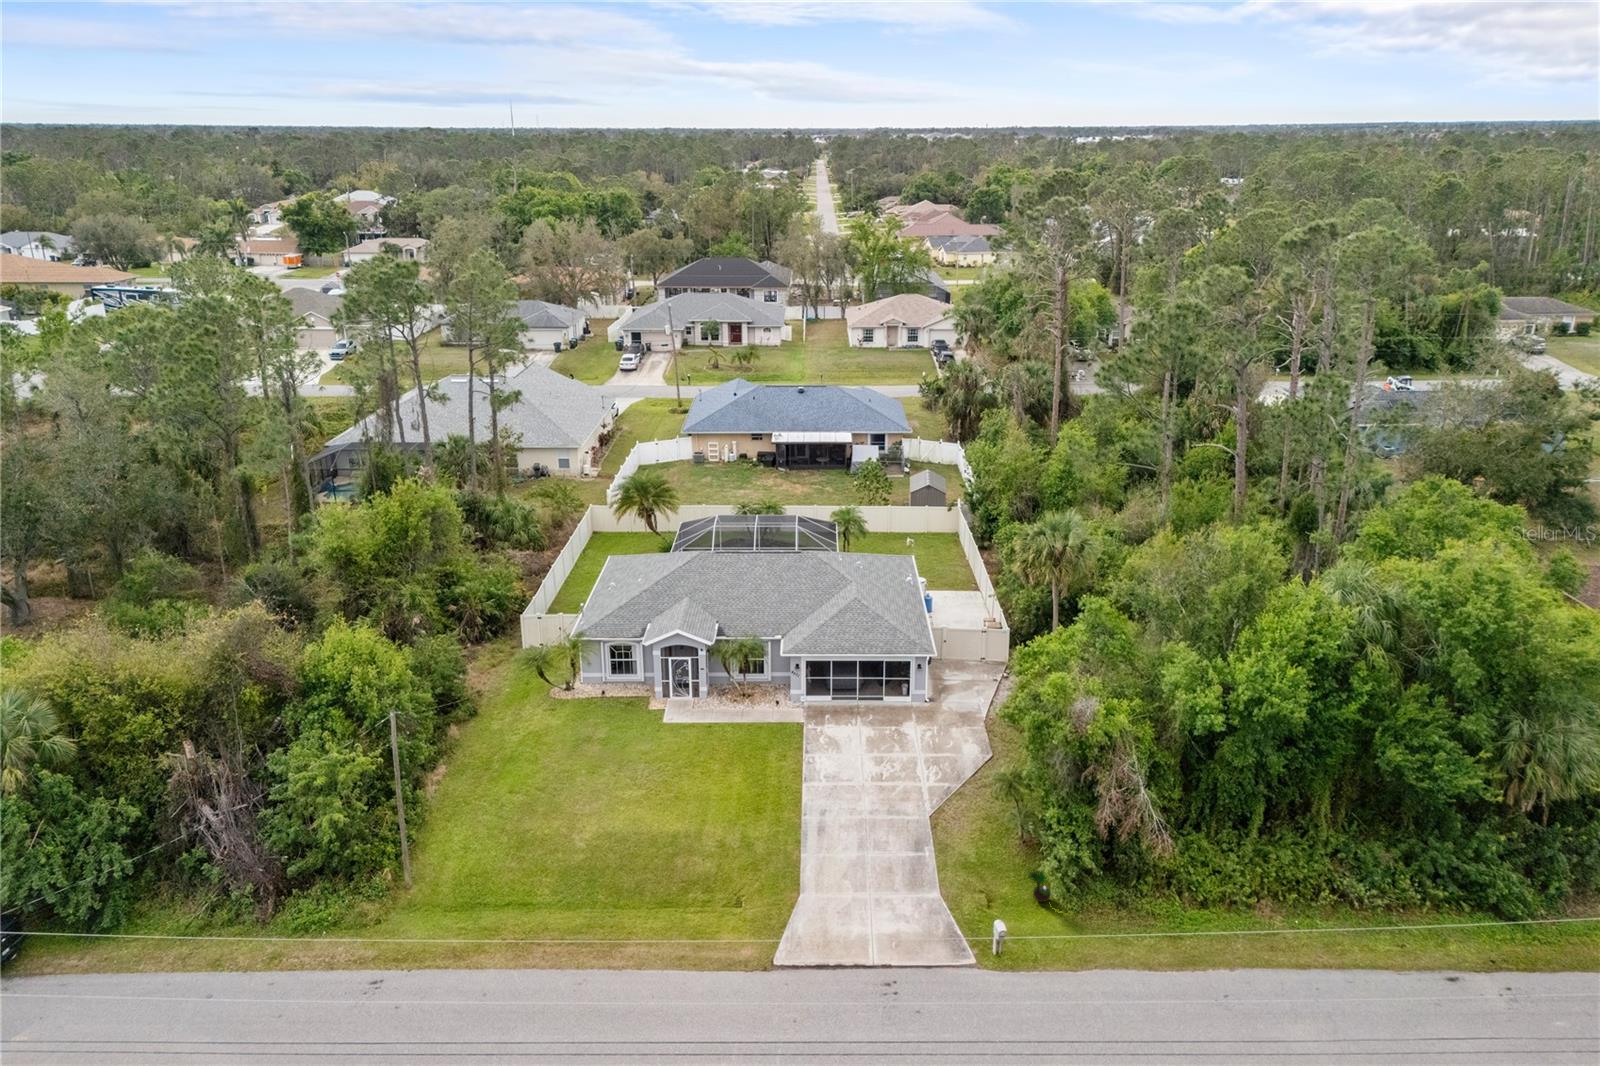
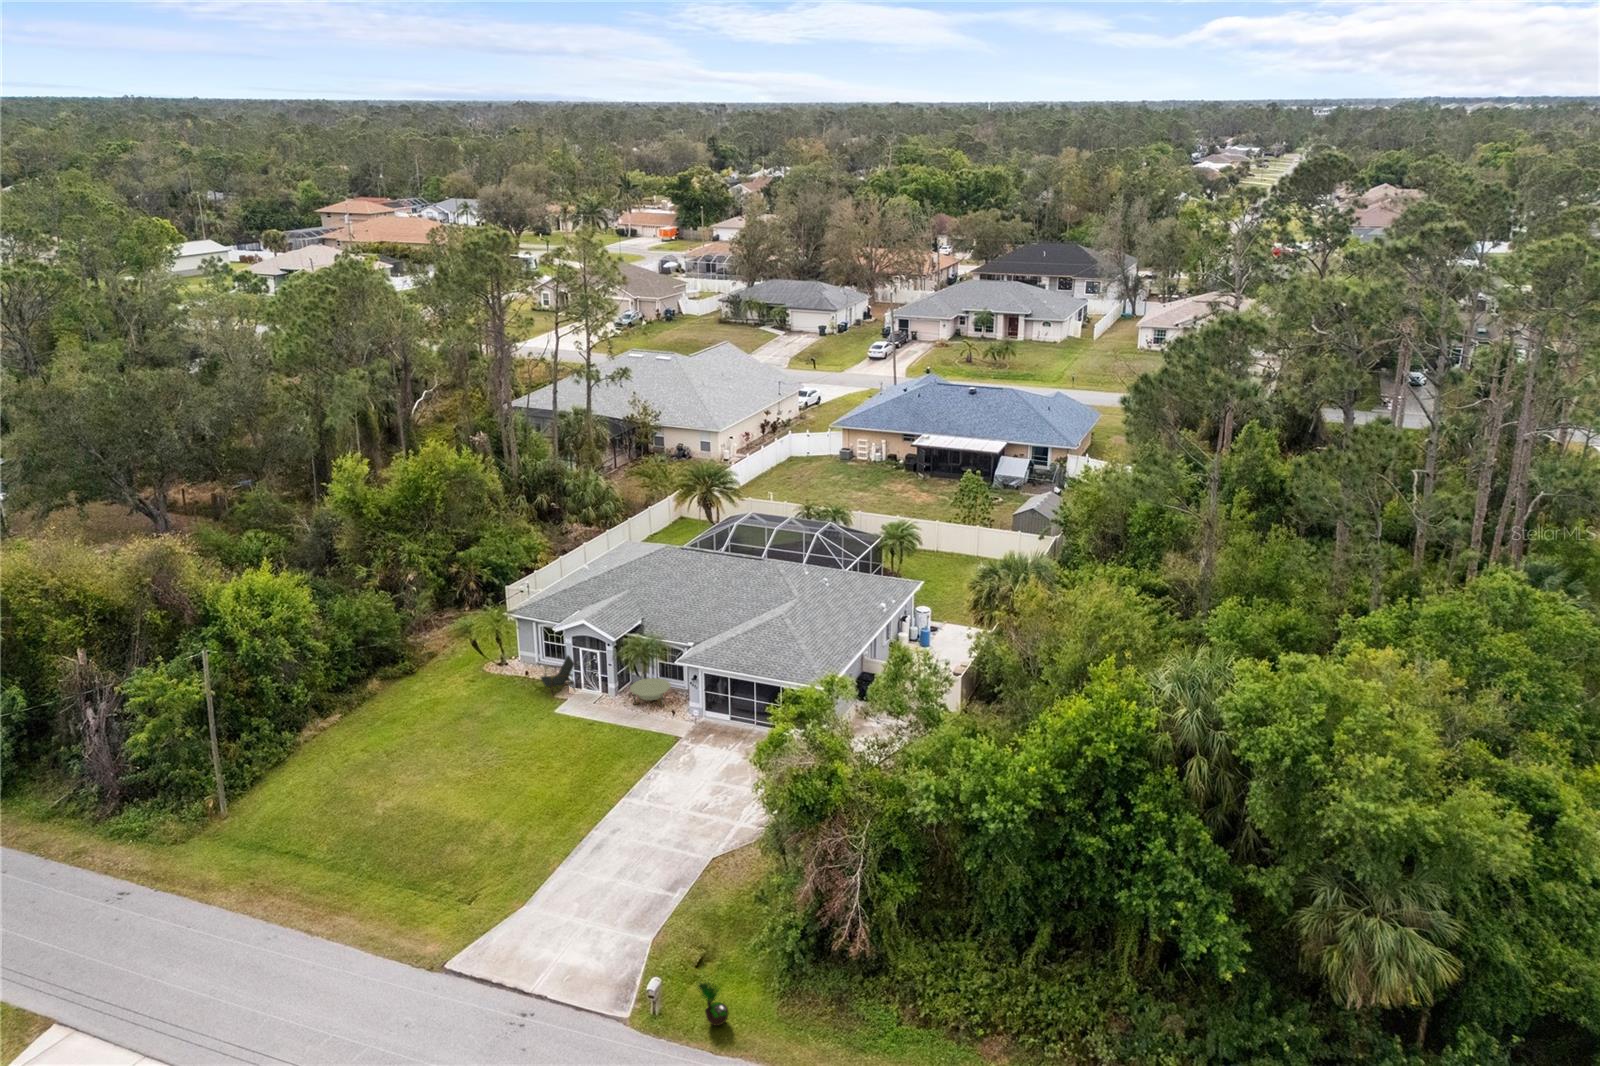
lounge chair: none [633,668,668,710] -> present [541,656,575,696]
round table: none [727,675,764,702] -> present [630,678,671,707]

